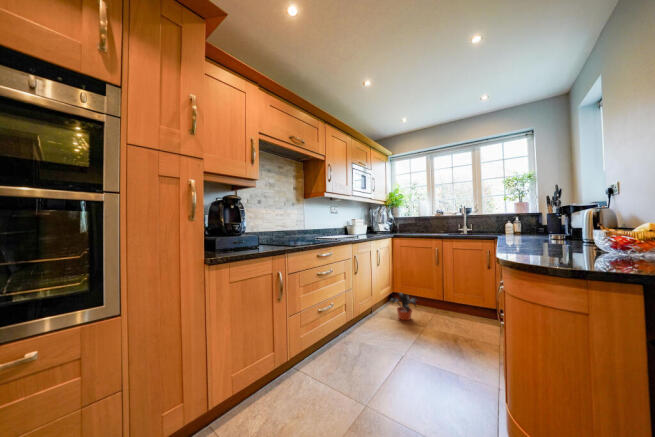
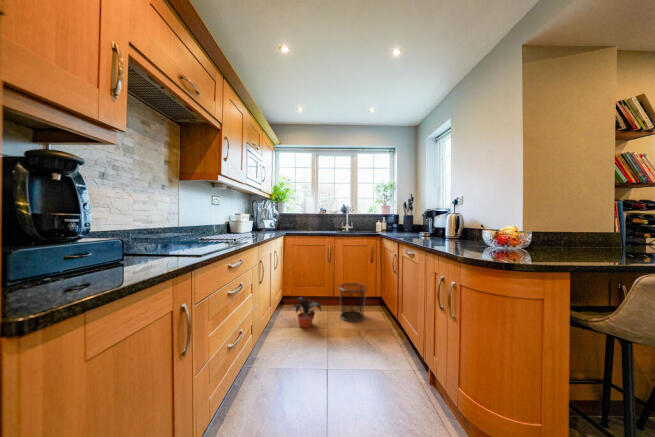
waste bin: none [440,287,474,327] -> present [339,283,366,322]

